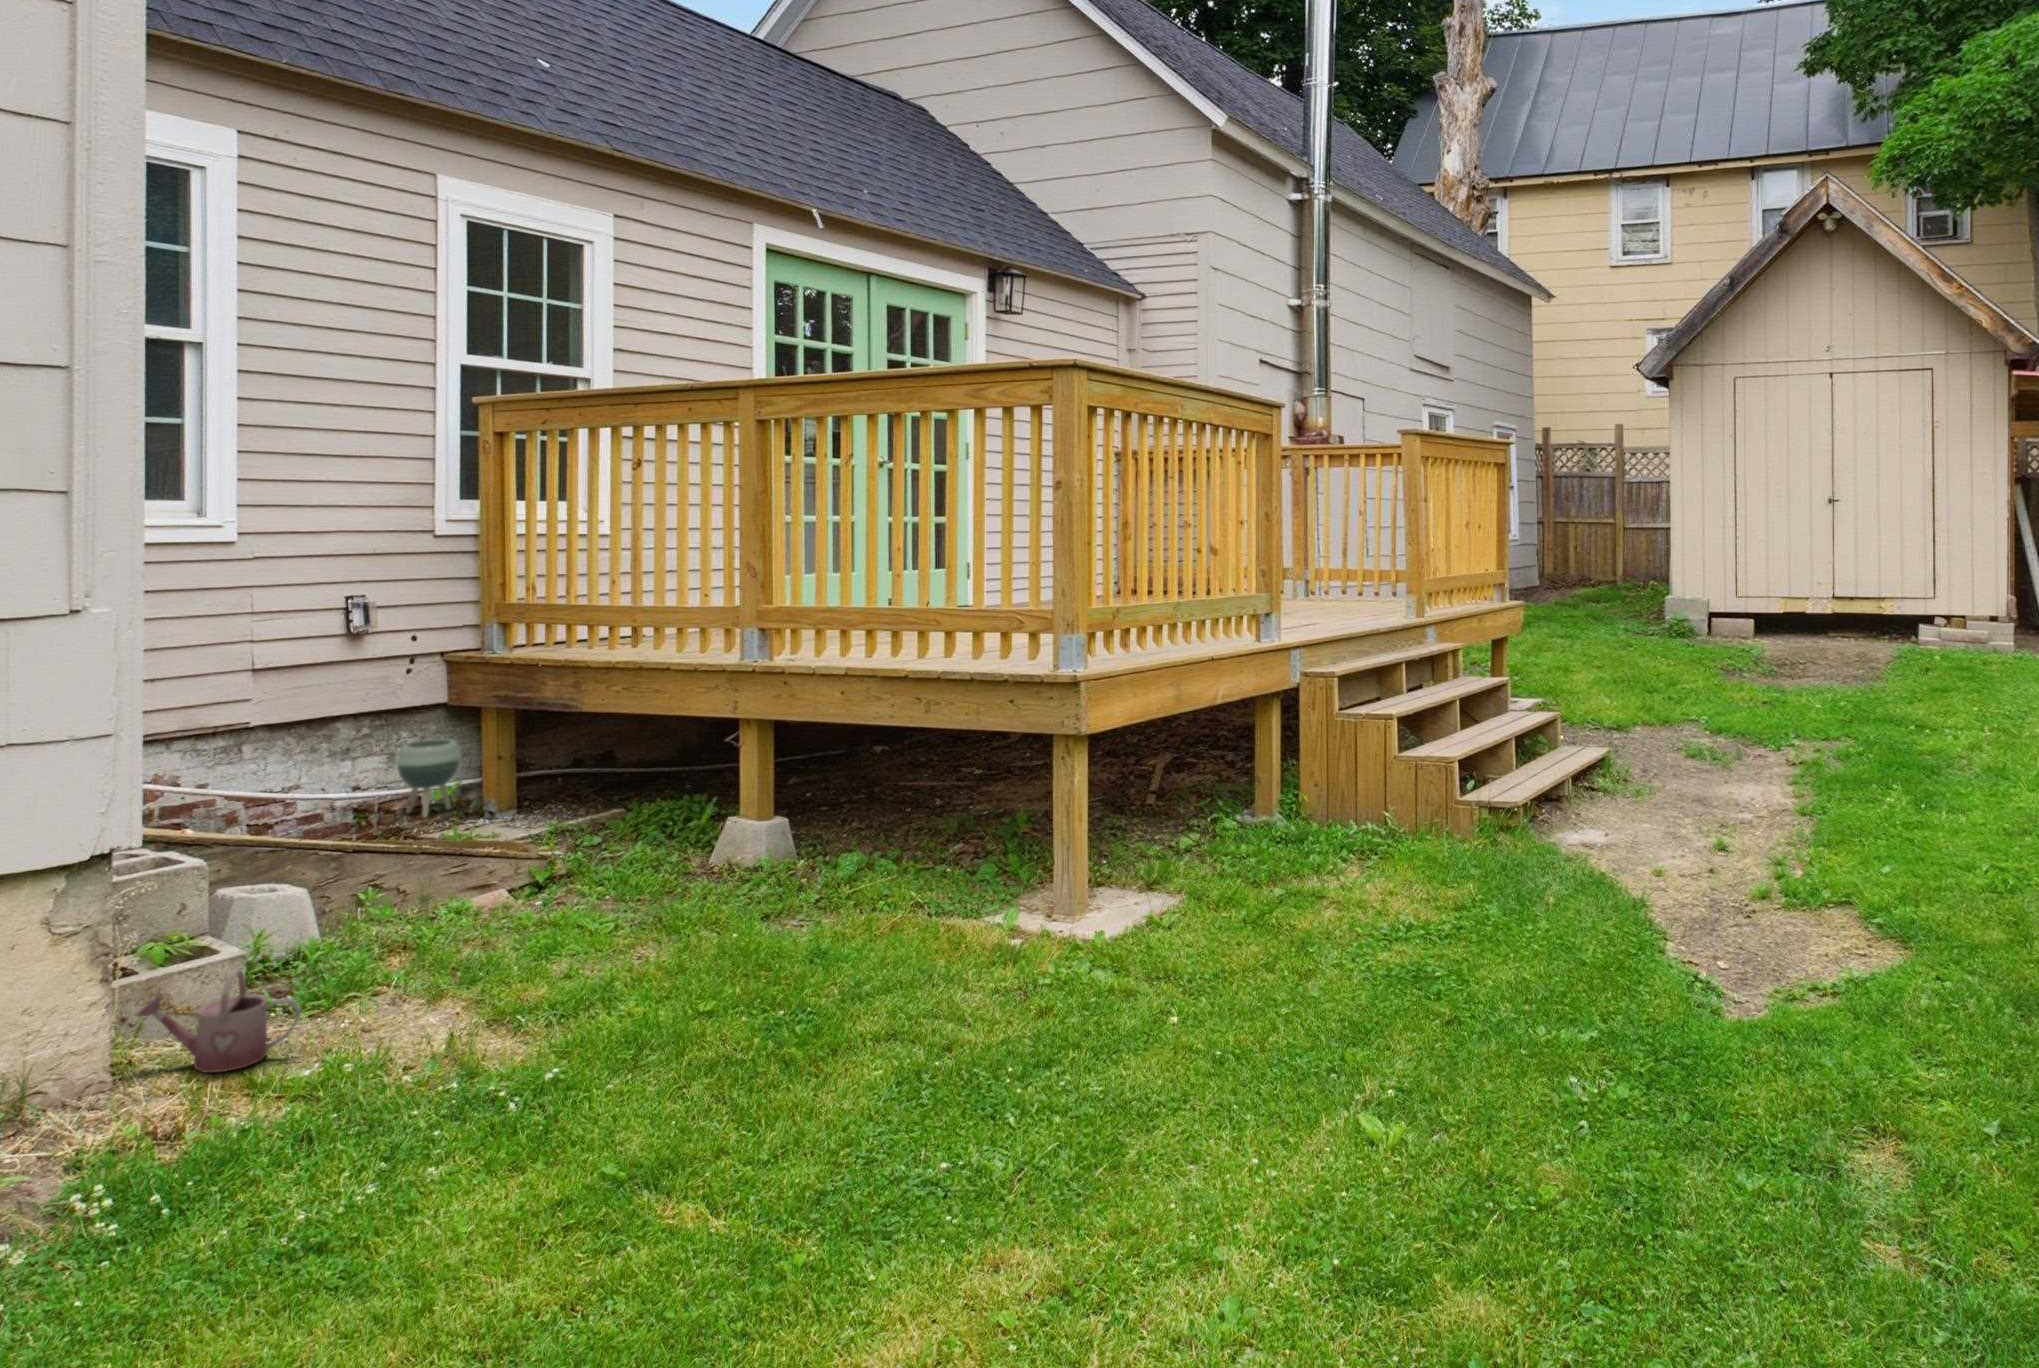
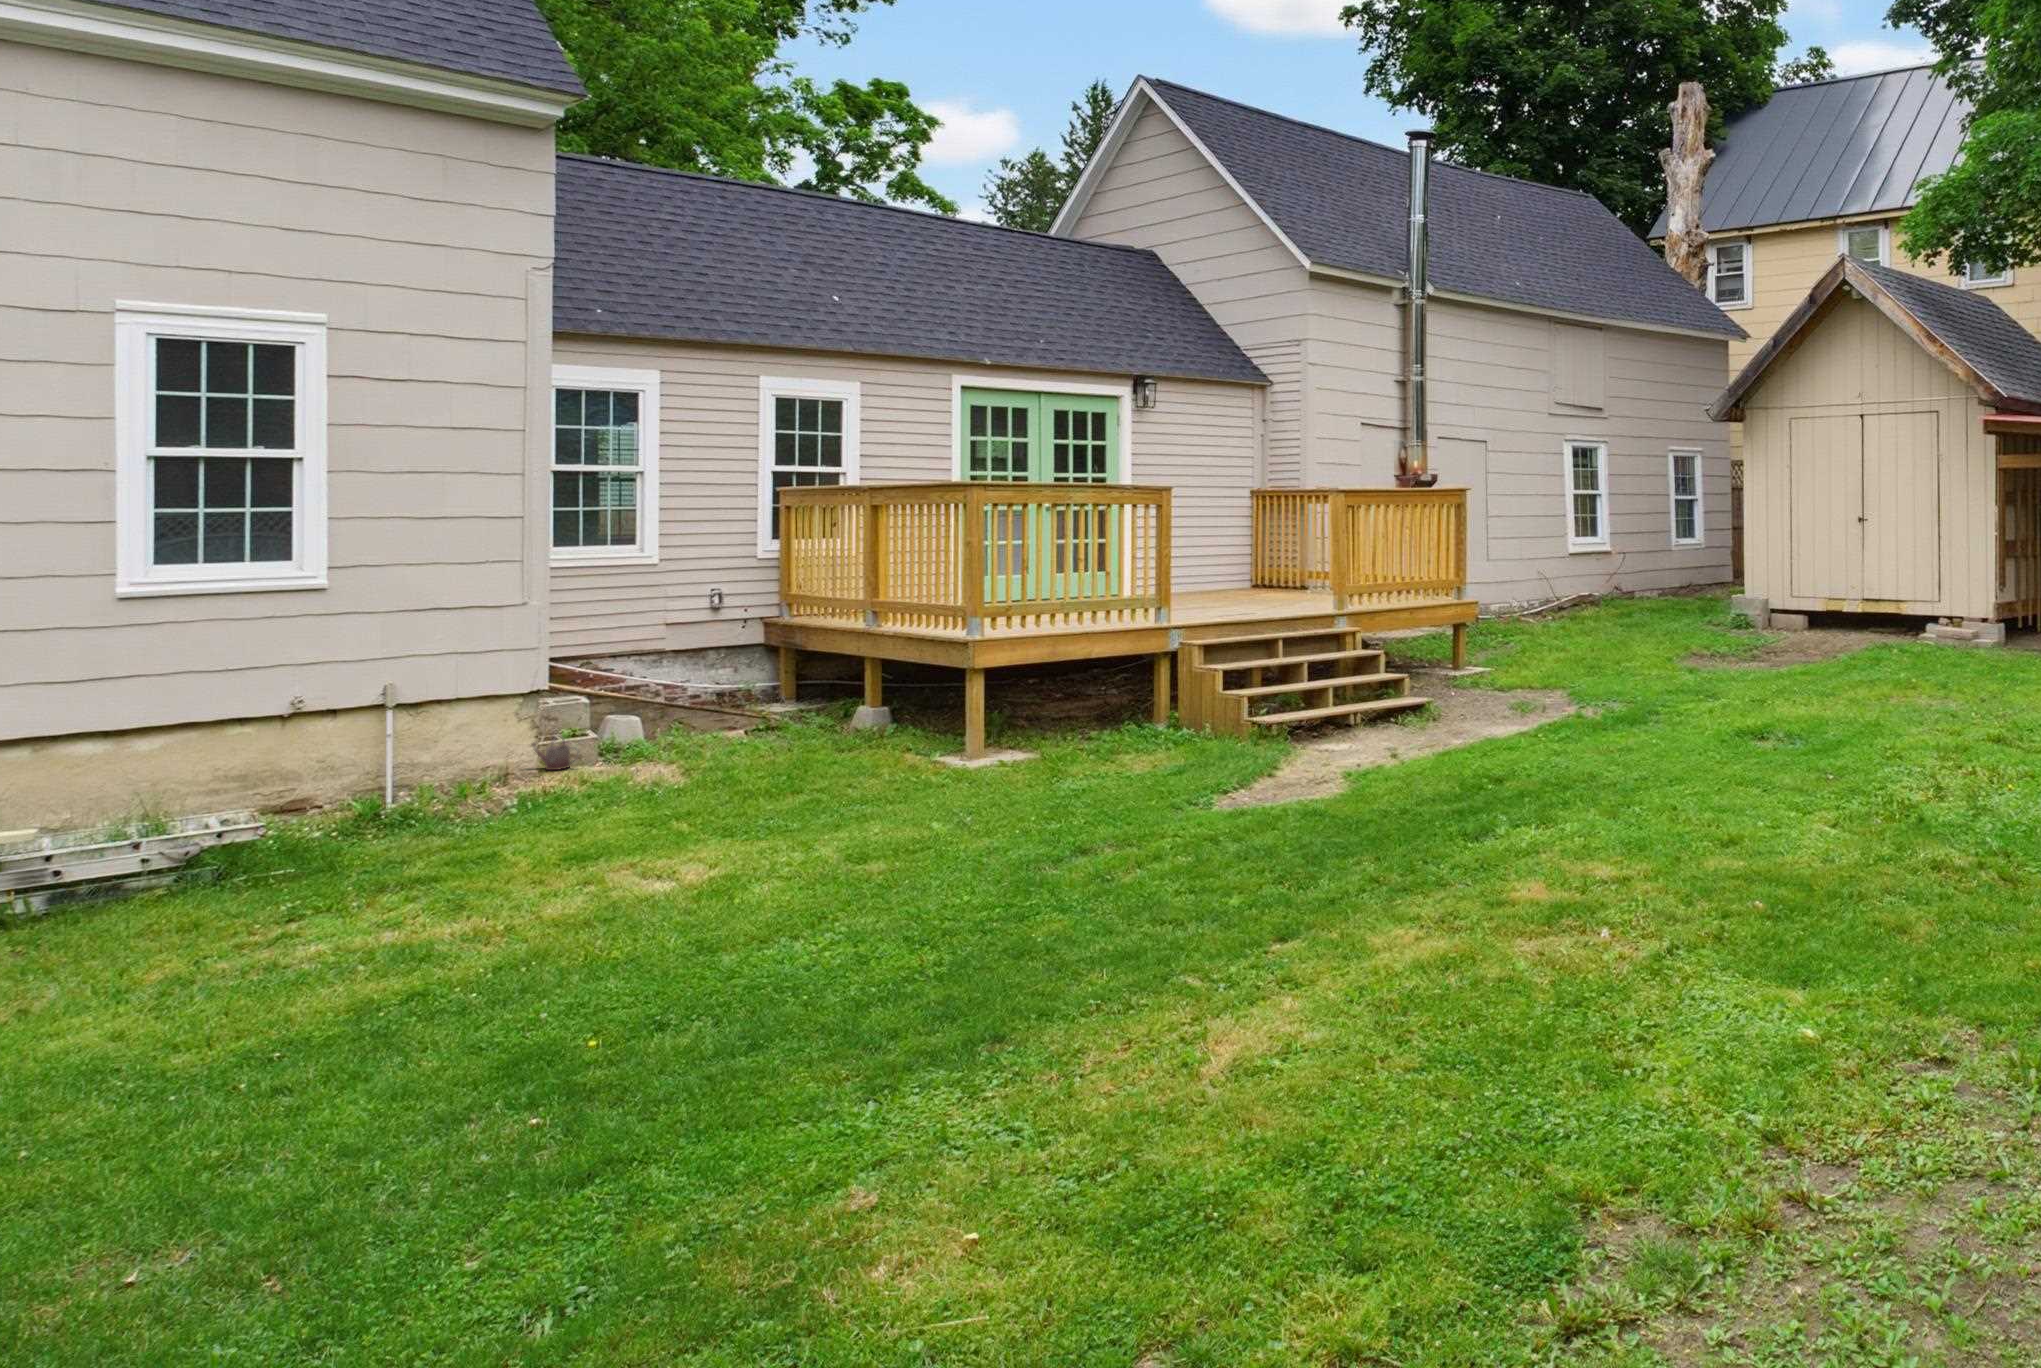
planter: present [397,739,460,817] -> none [734,663,763,701]

